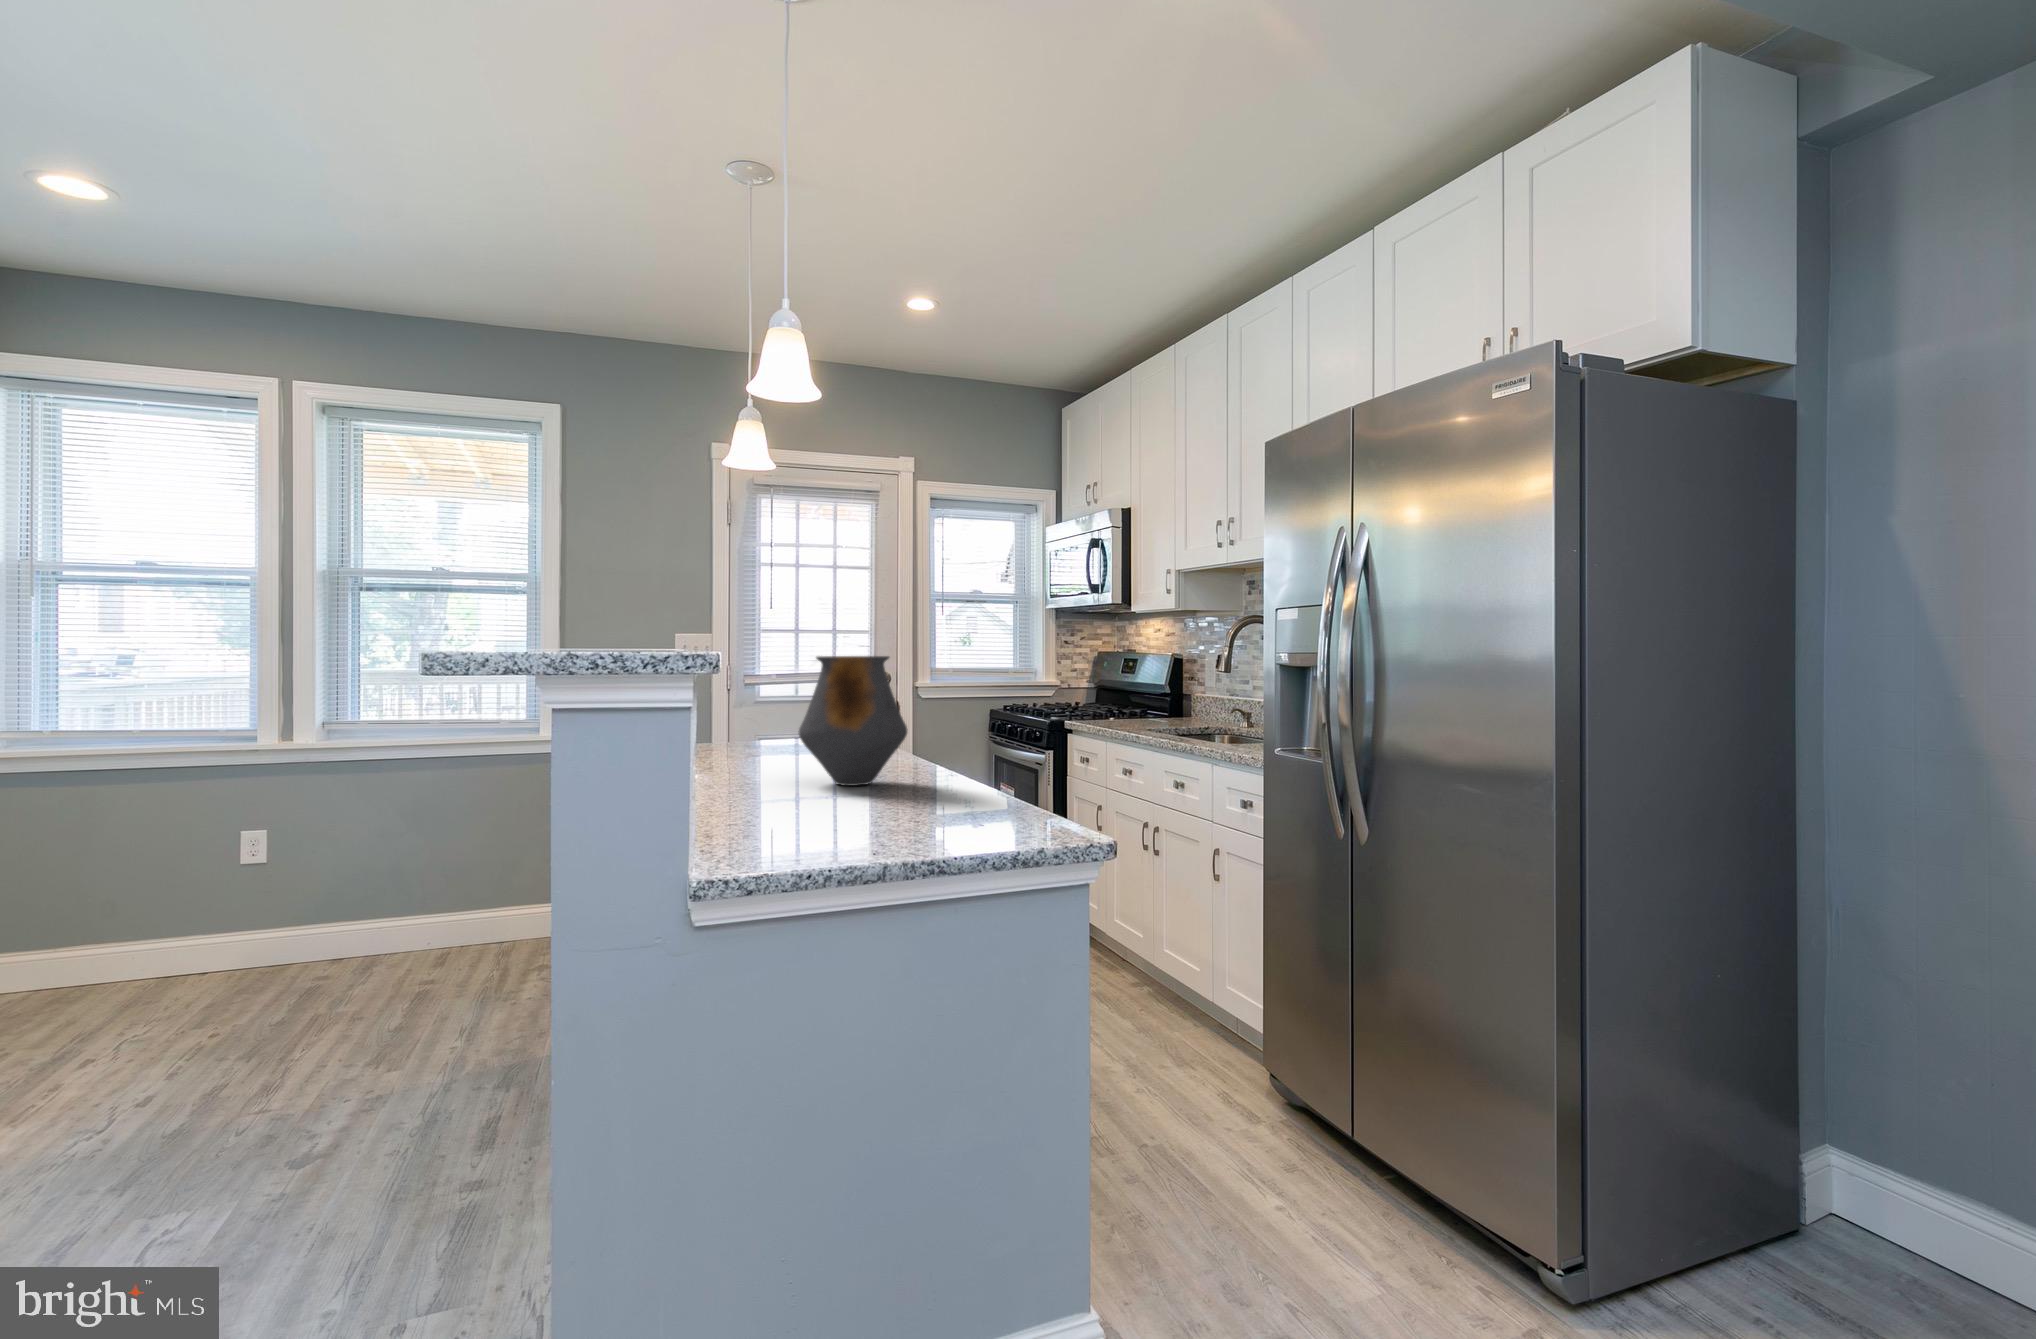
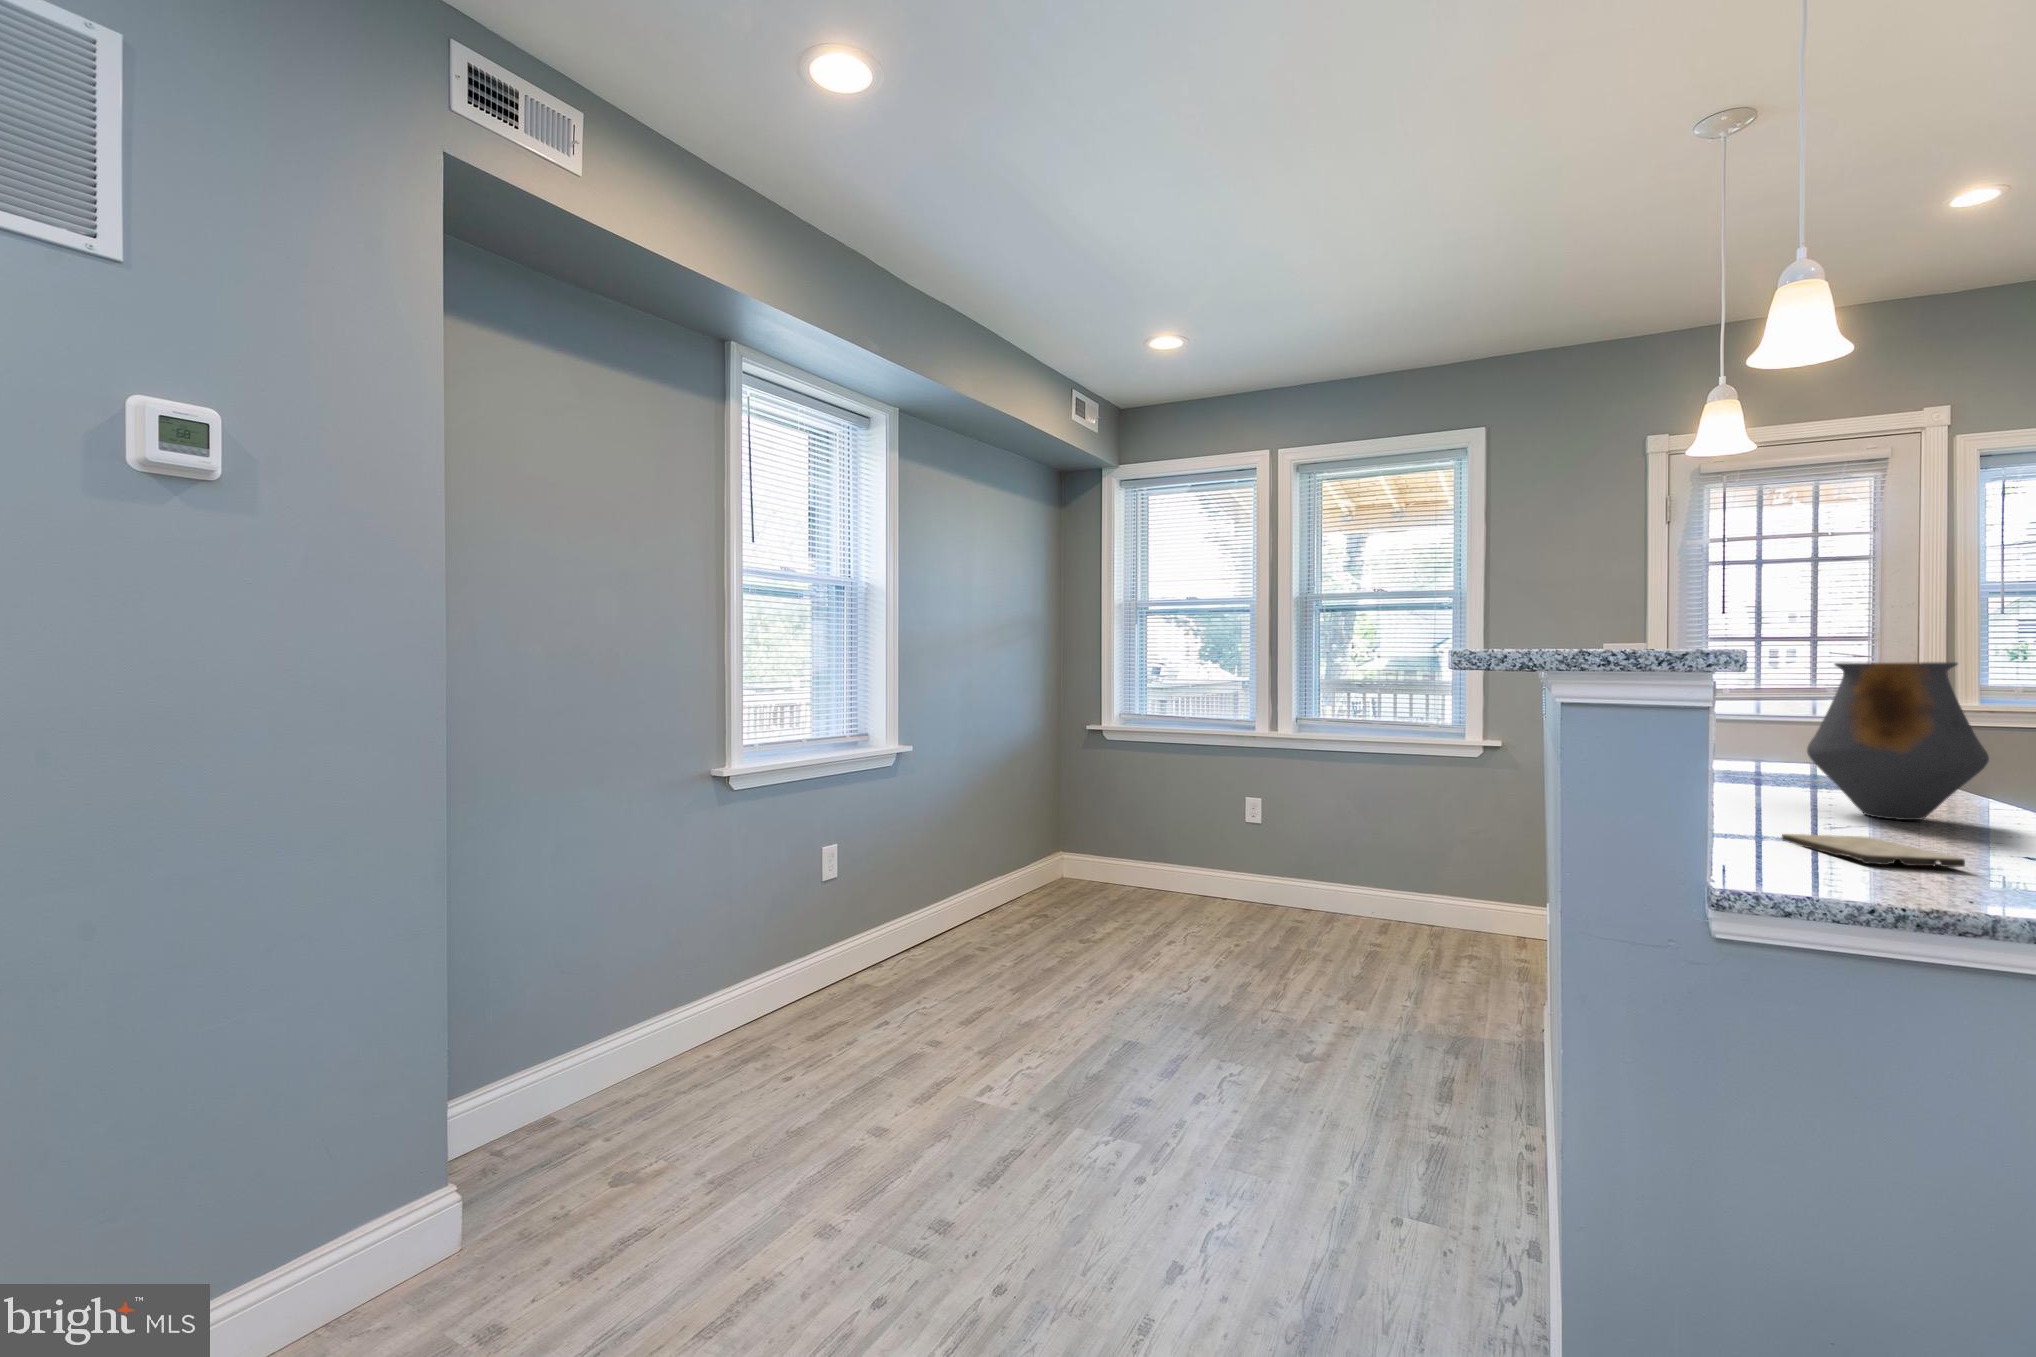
cutting board: none [767,806,880,833] -> present [1782,834,1965,867]

